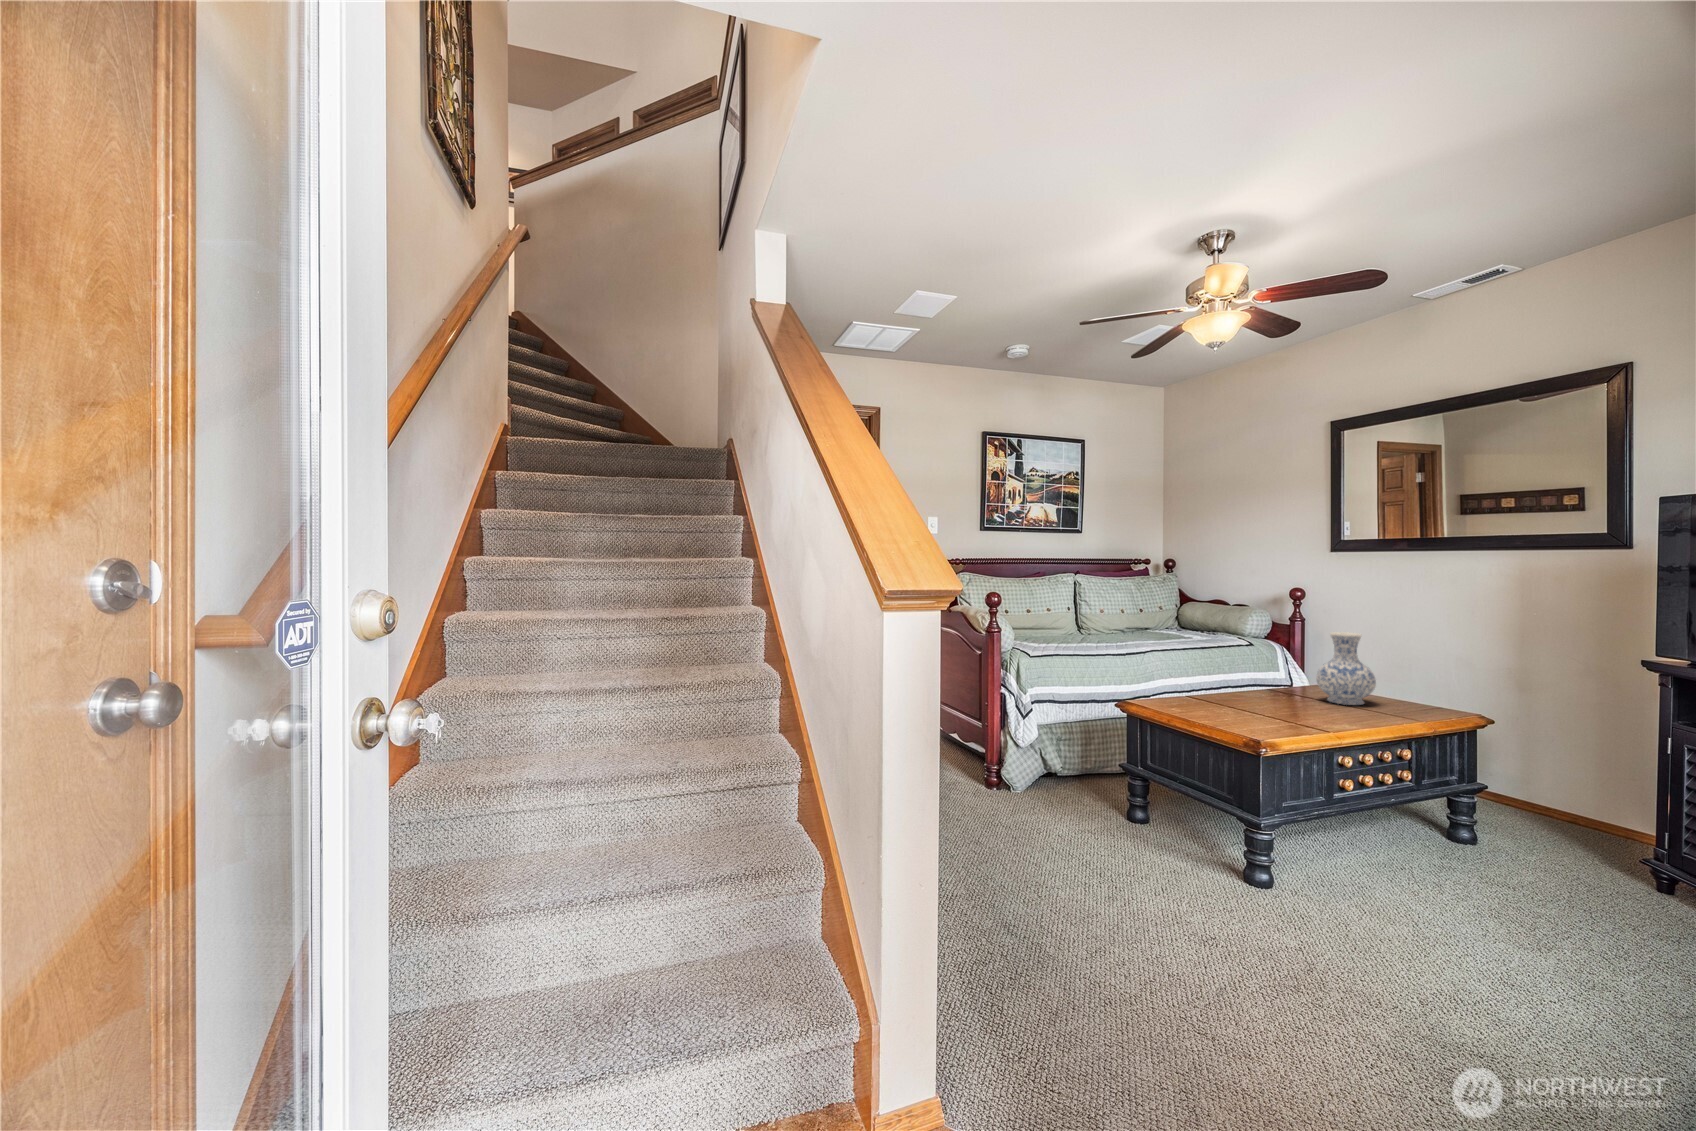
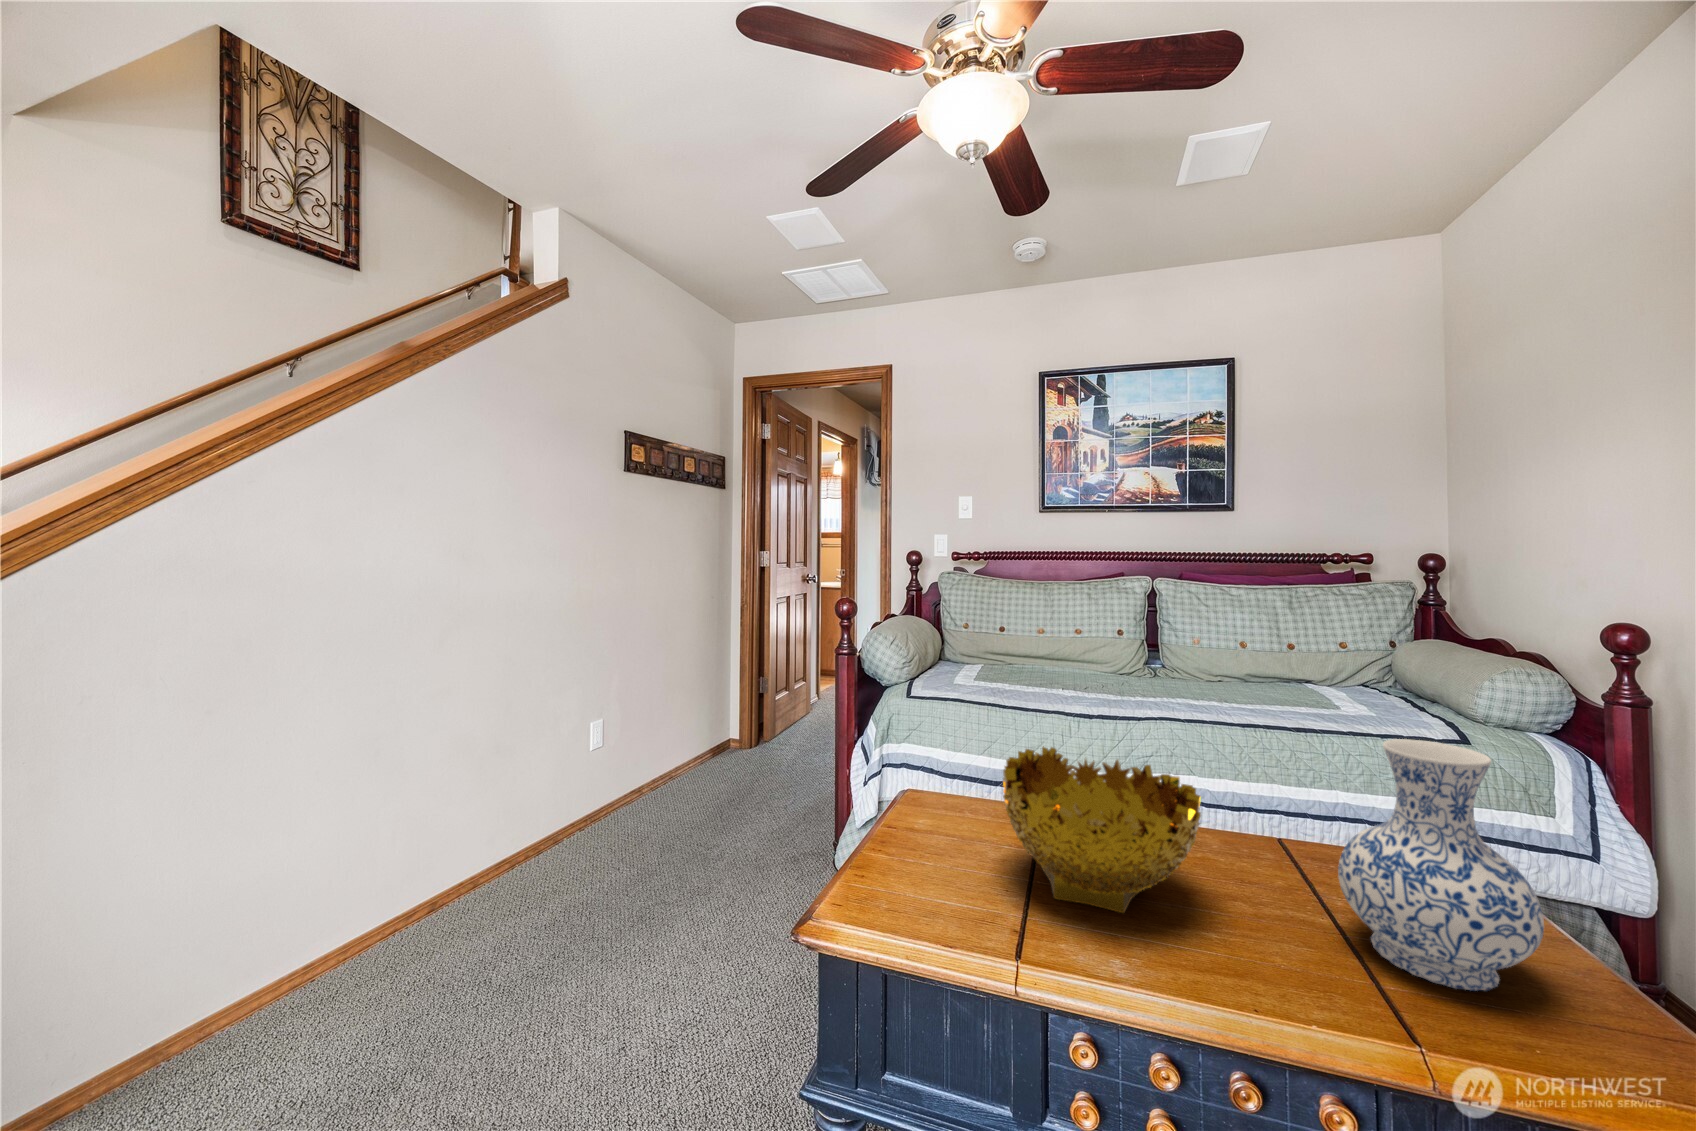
decorative bowl: none [1208,657,1295,711] -> present [1003,746,1201,913]

